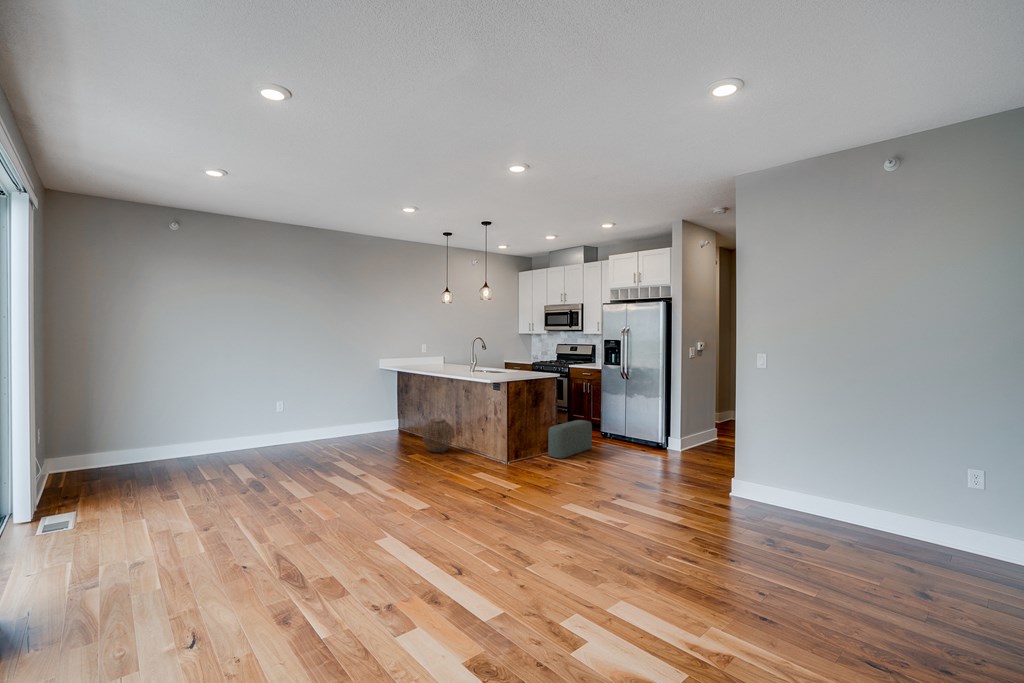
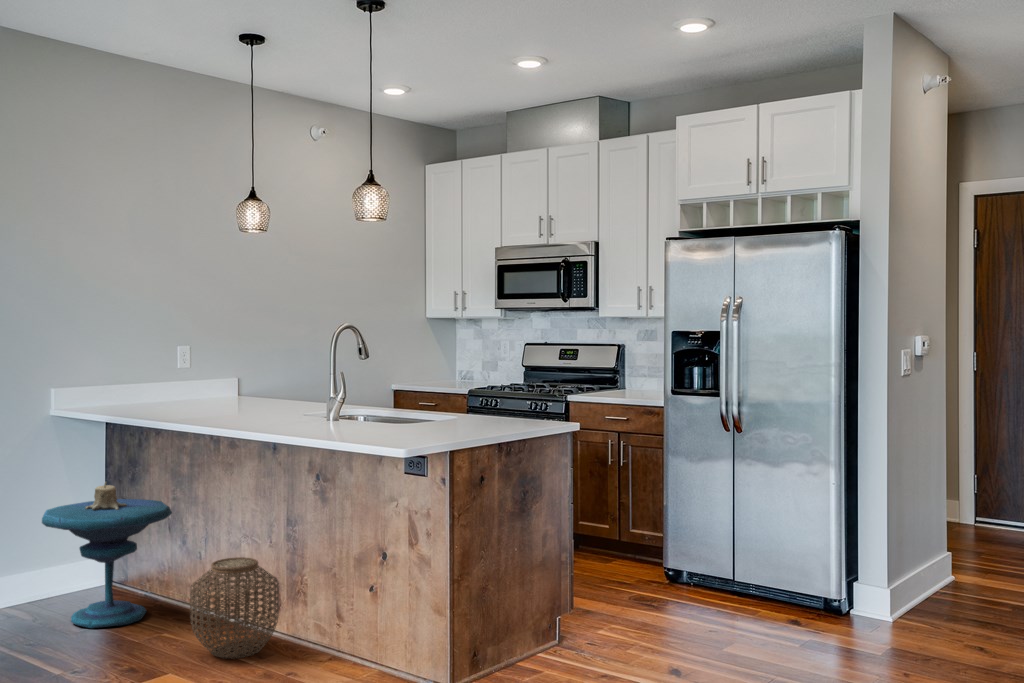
side table: none [375,392,418,442] -> present [42,482,172,628]
pouf: present [548,420,592,459] -> none [558,546,661,661]

